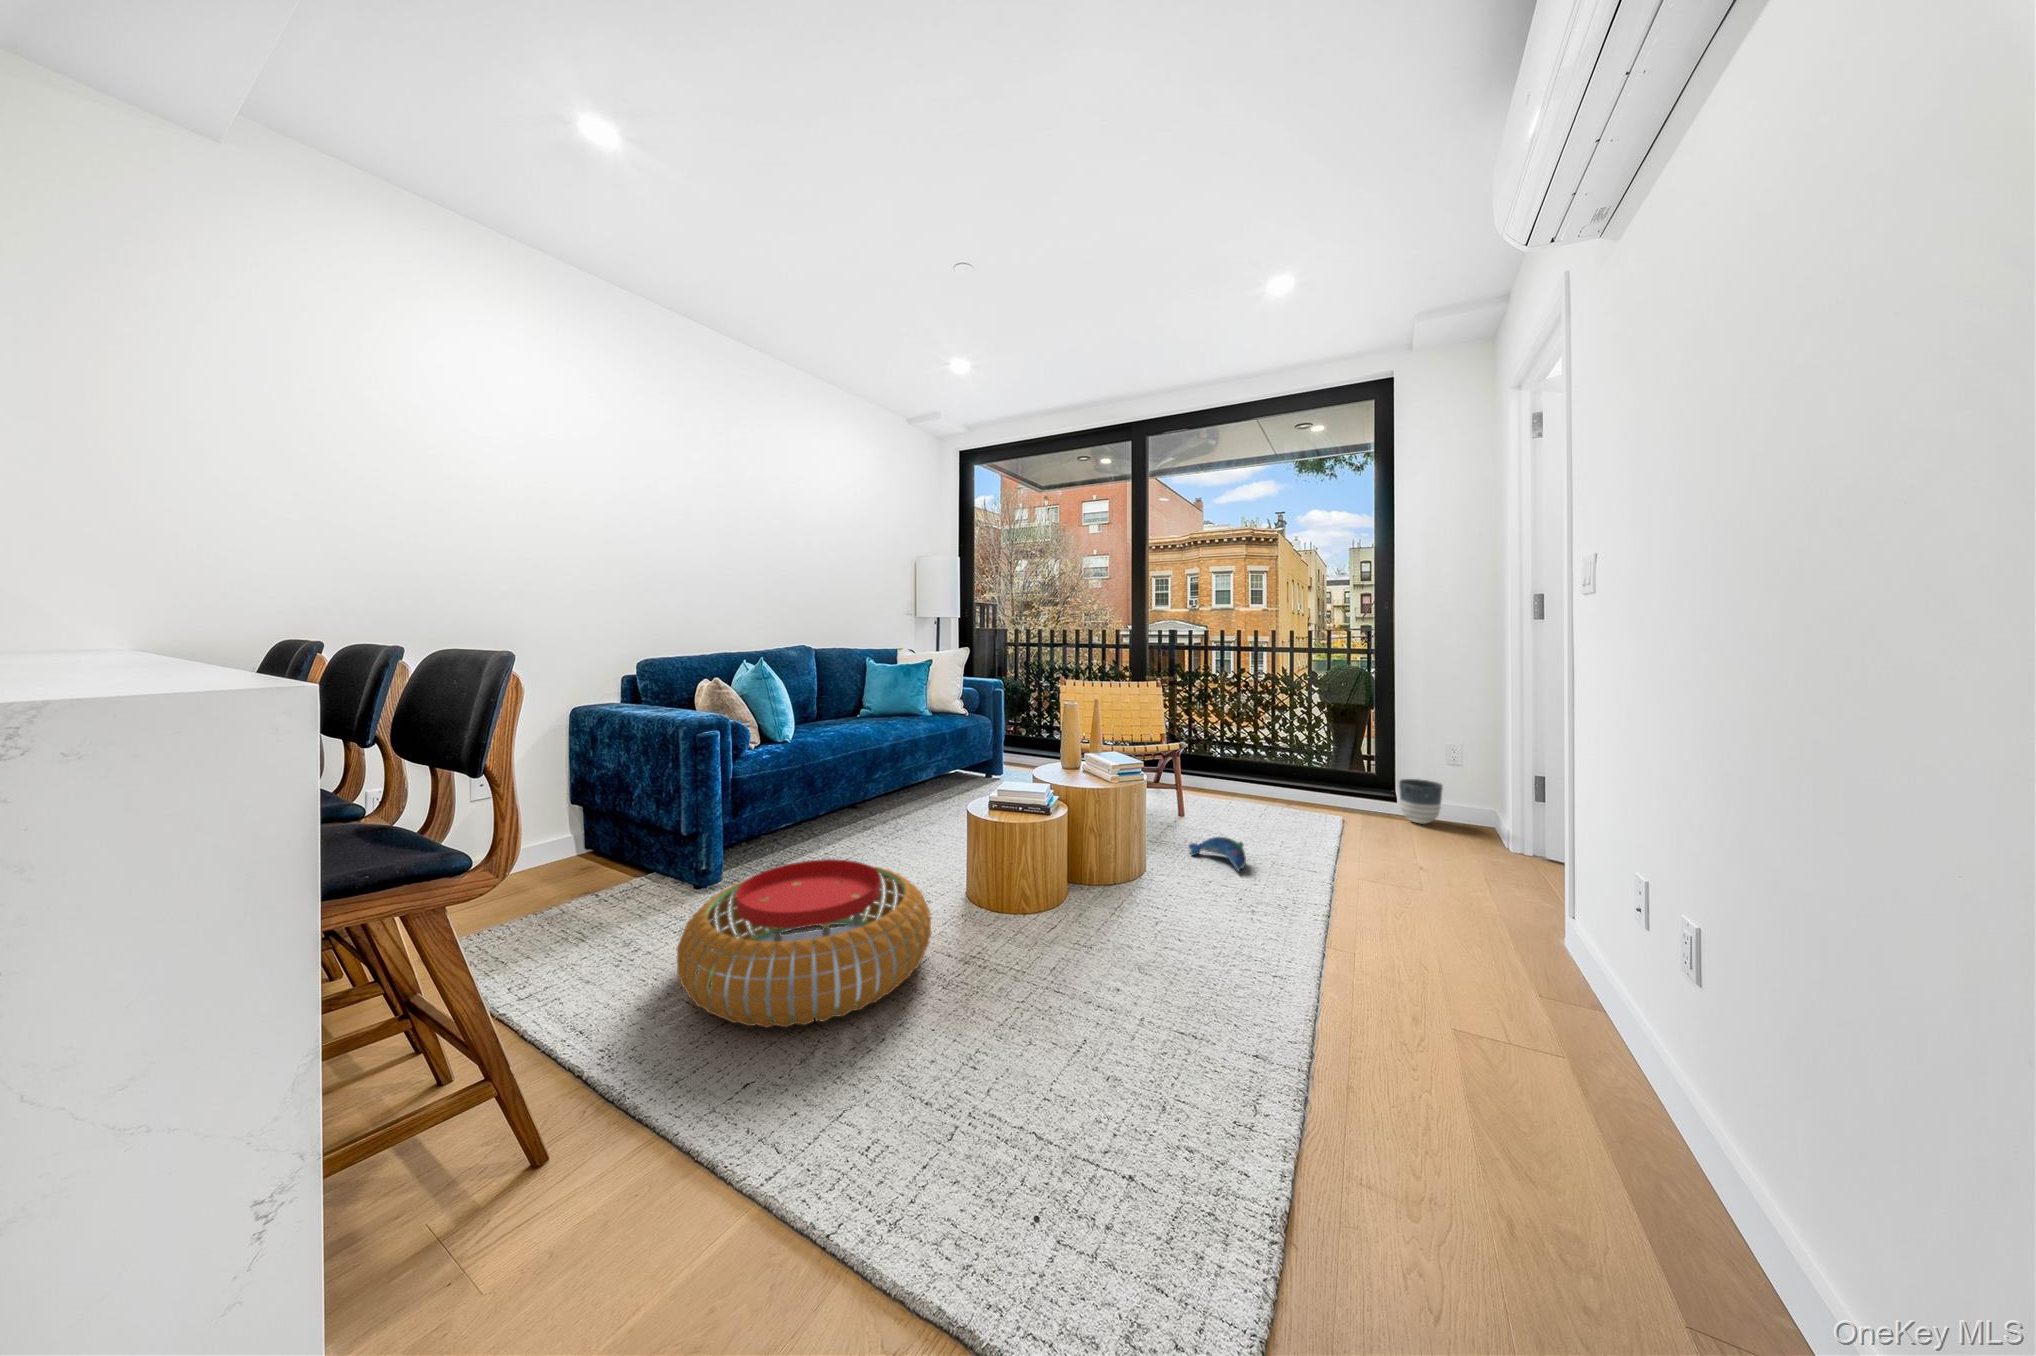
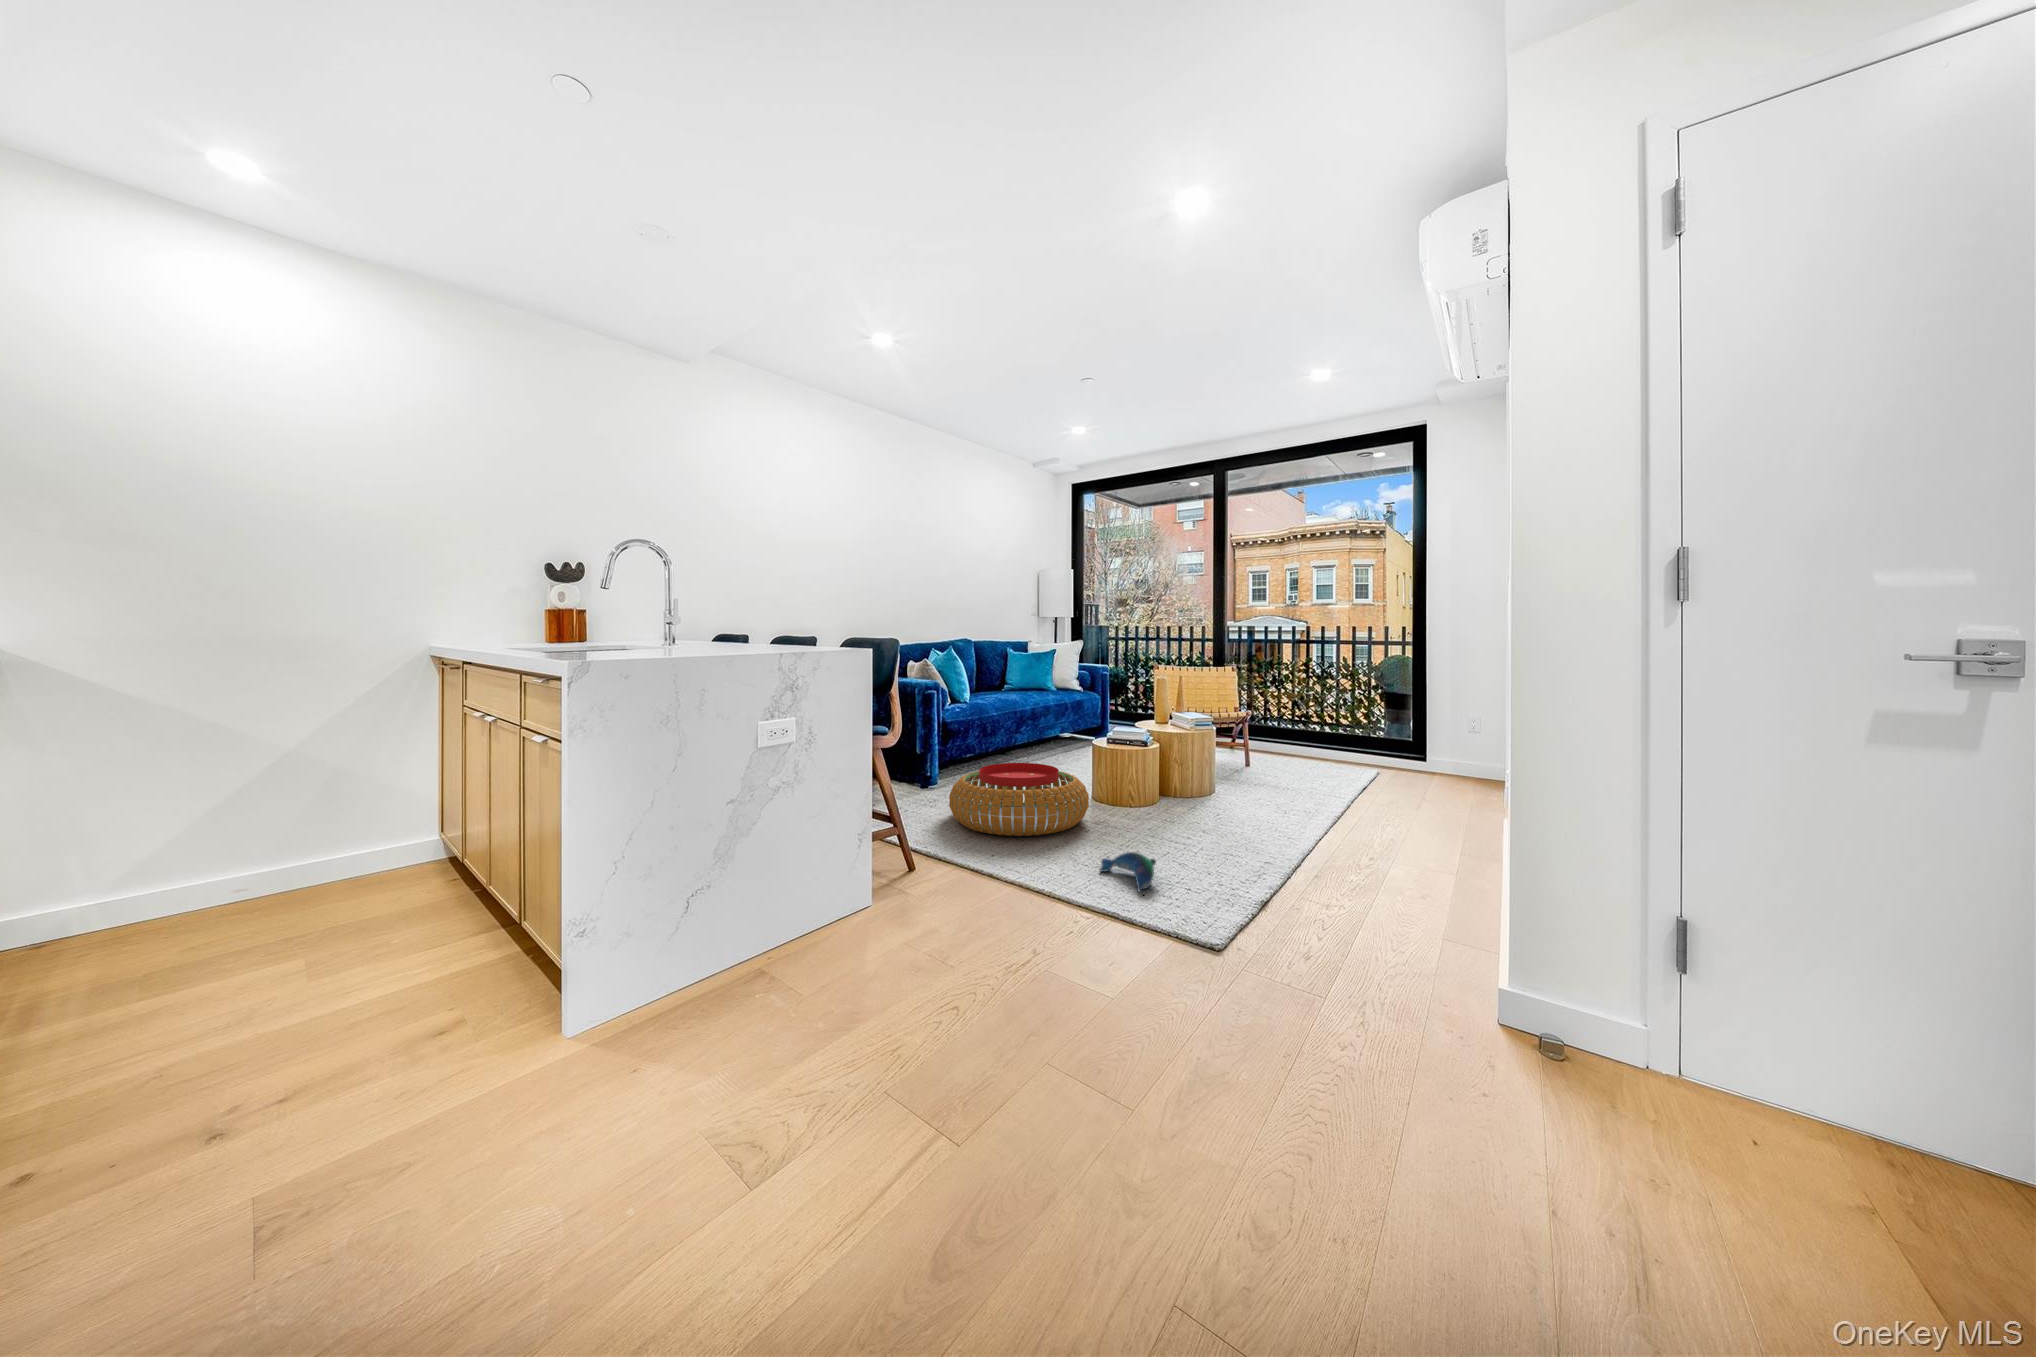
planter: present [1399,779,1443,824] -> none [1431,742,1465,776]
plush toy: present [1189,837,1246,871] -> present [1100,852,1156,891]

